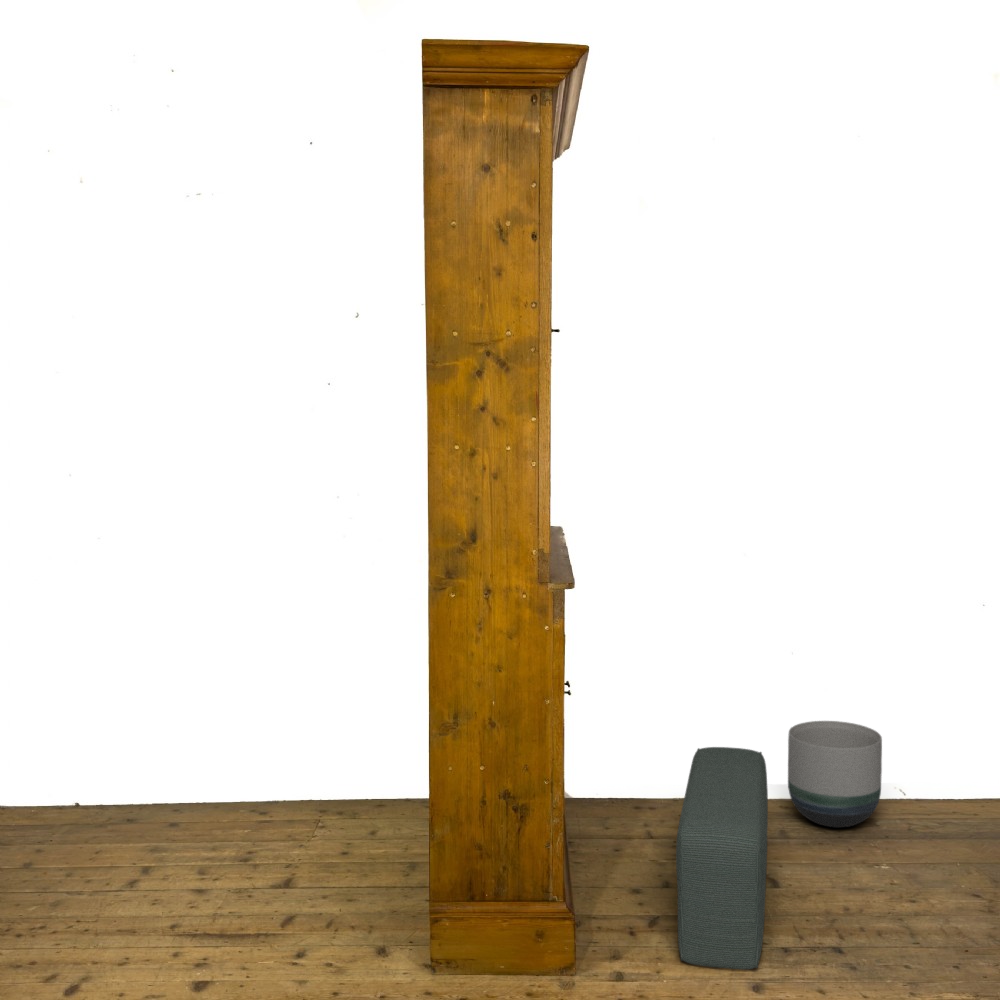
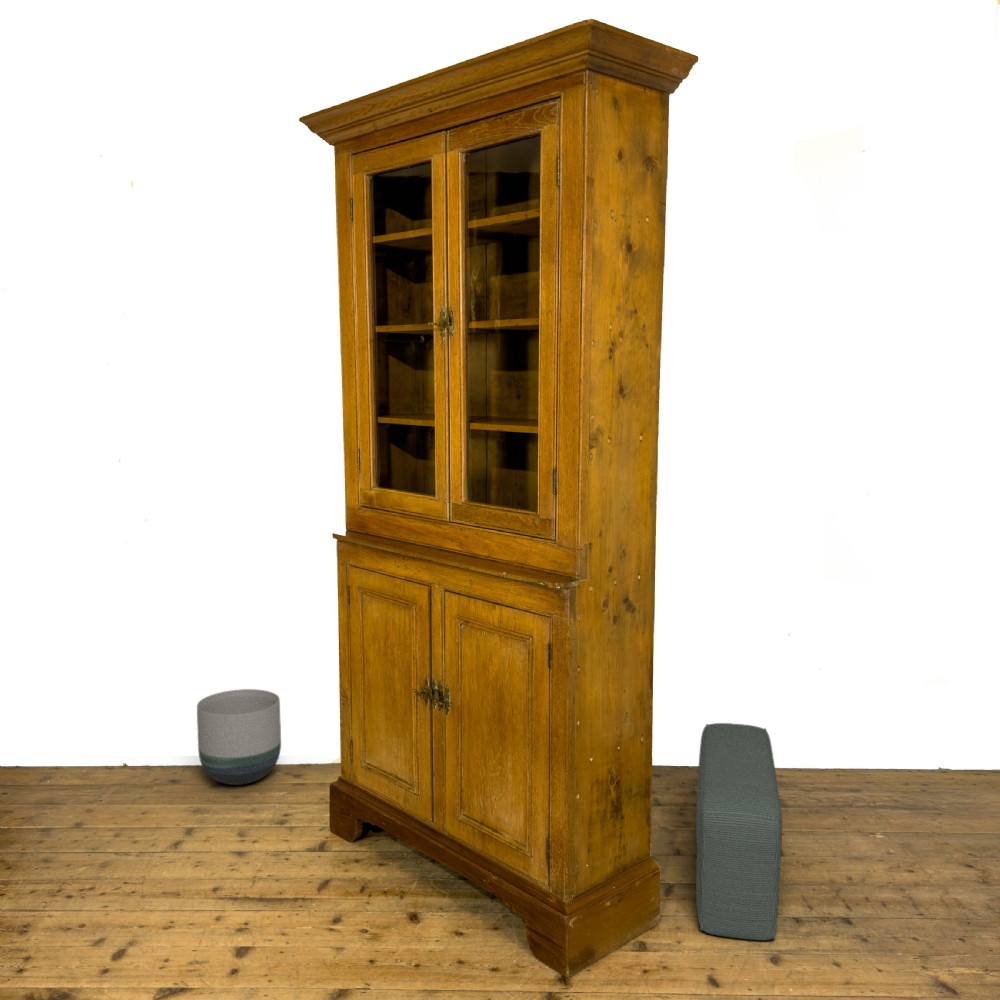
planter: present [788,721,882,827] -> present [197,689,281,785]

